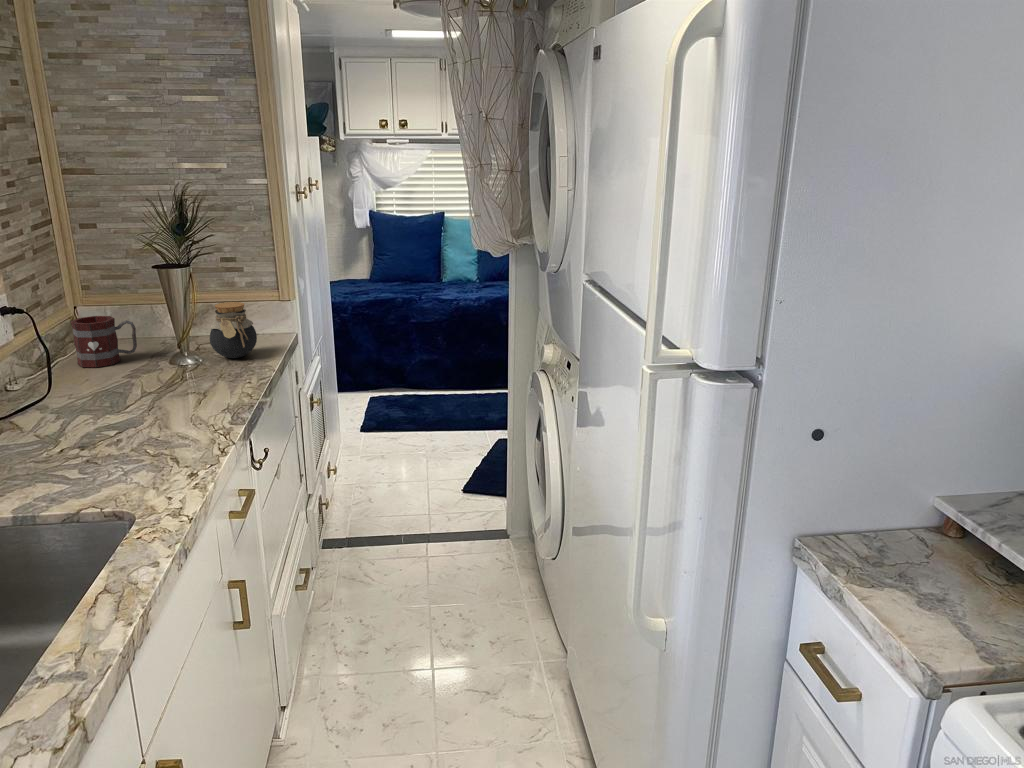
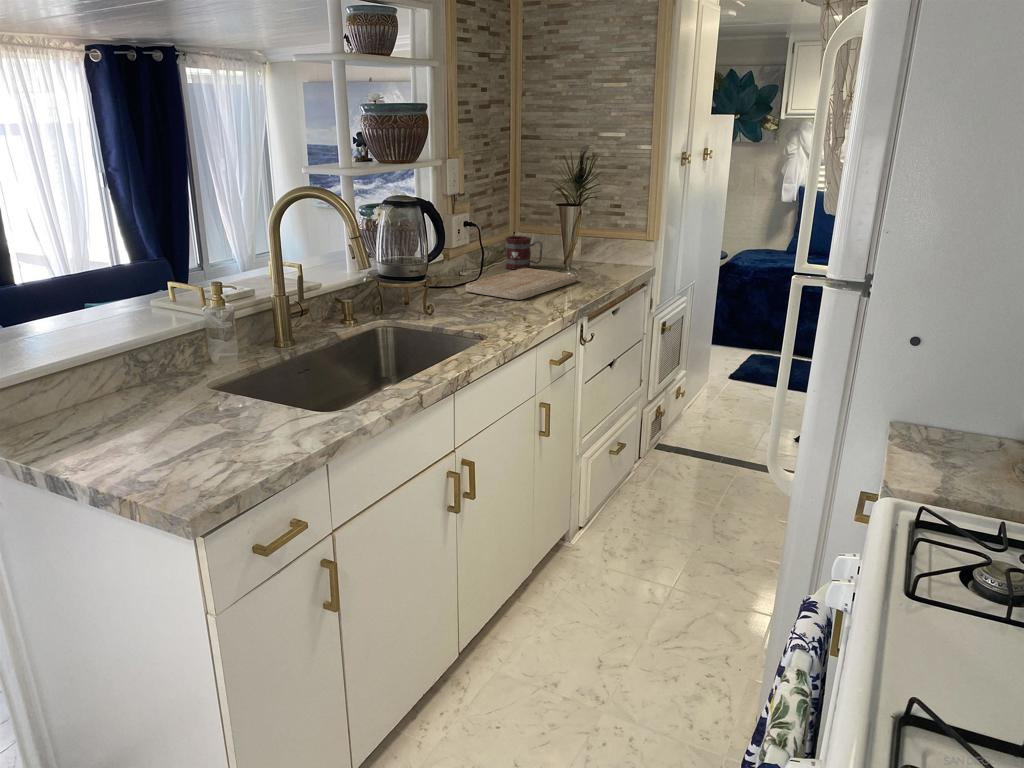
jar: present [210,302,257,358] -> none [586,235,618,276]
cutting board: none [36,364,207,425] -> present [466,268,576,300]

